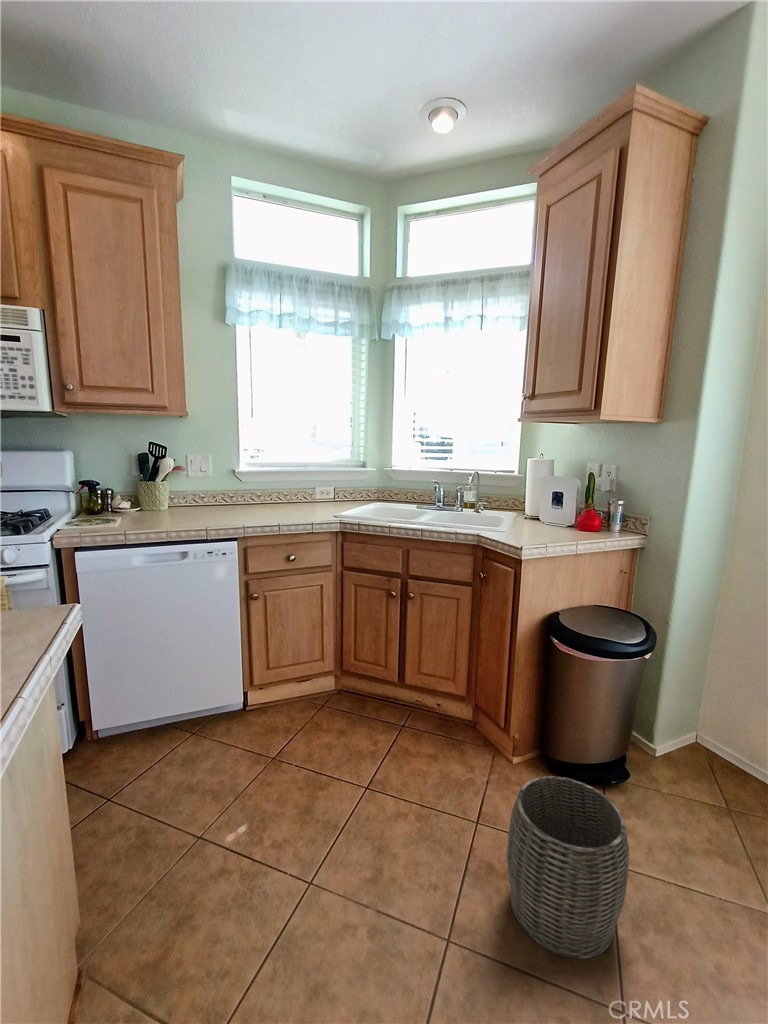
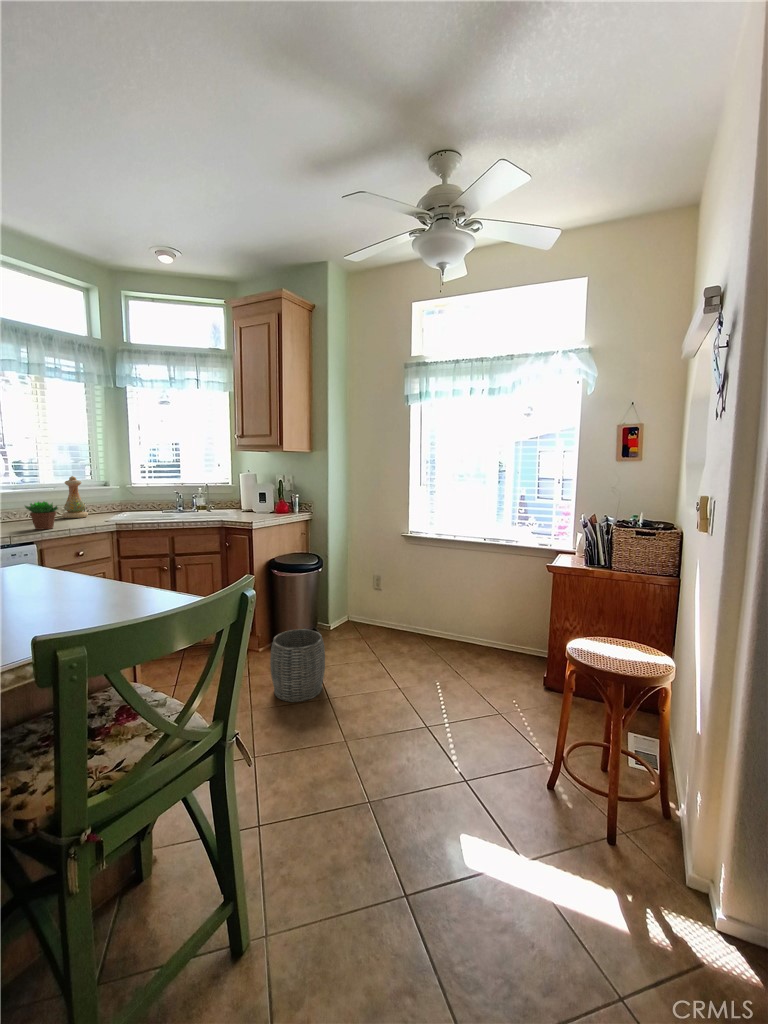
vase: none [304,453,330,506] -> present [62,476,88,518]
succulent plant: none [246,483,283,520] -> present [25,501,58,530]

